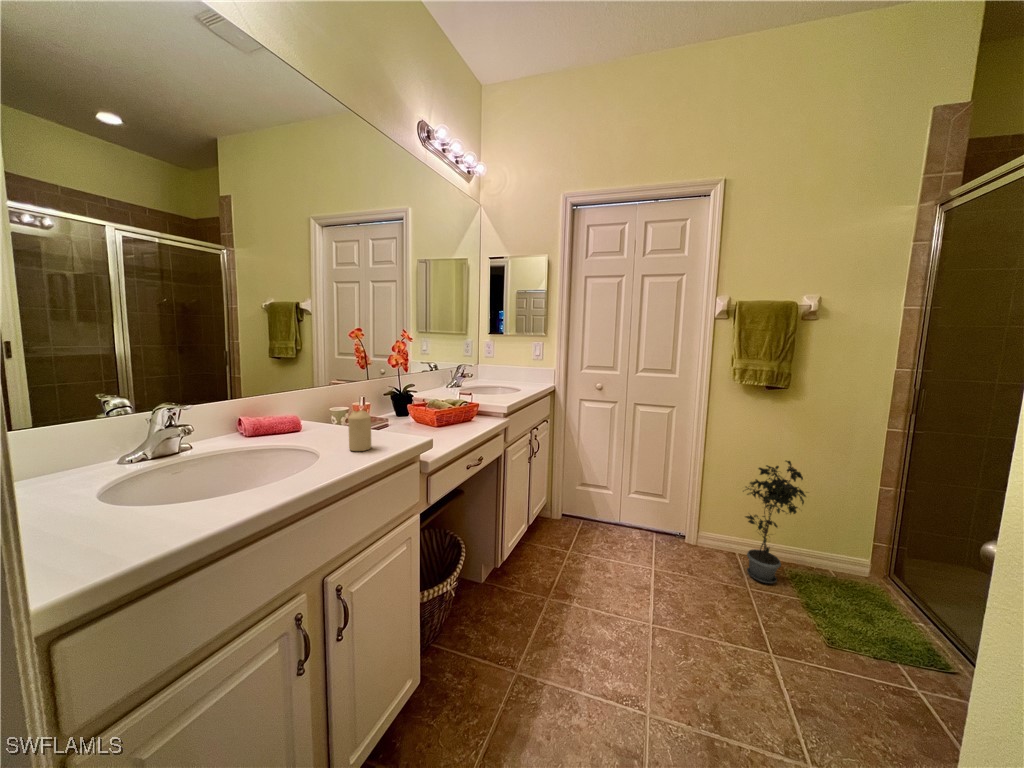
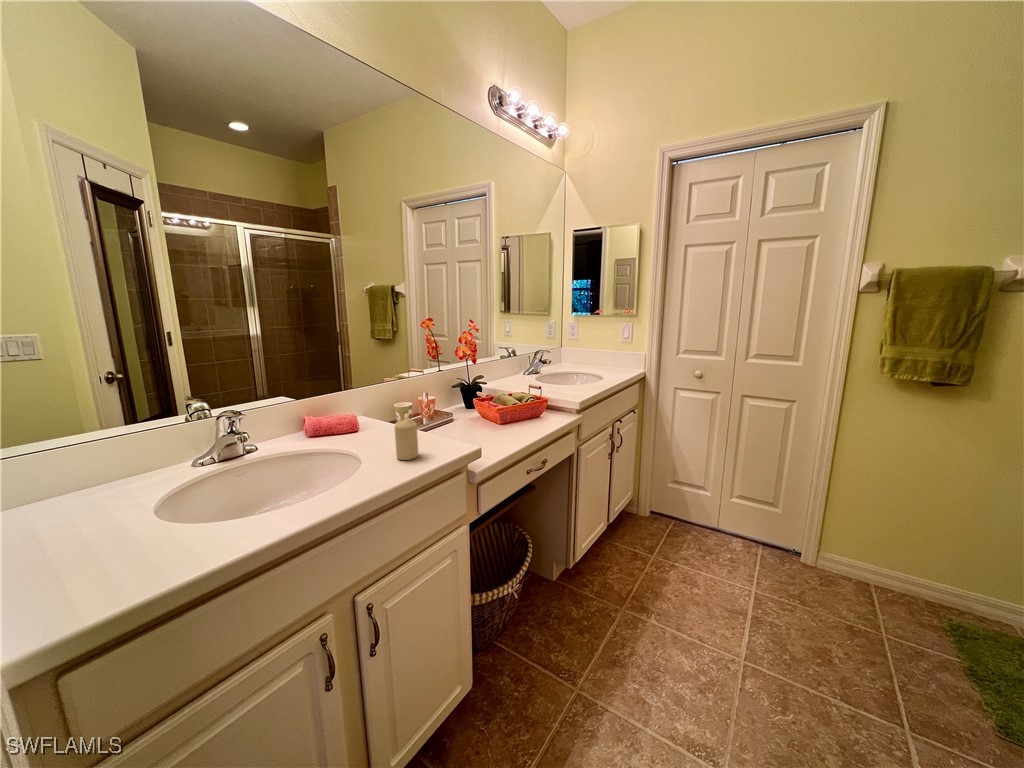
potted plant: present [746,461,806,583] -> none [883,483,990,634]

